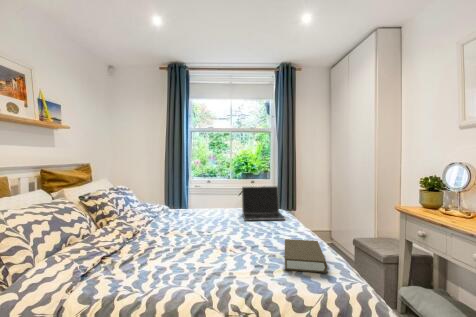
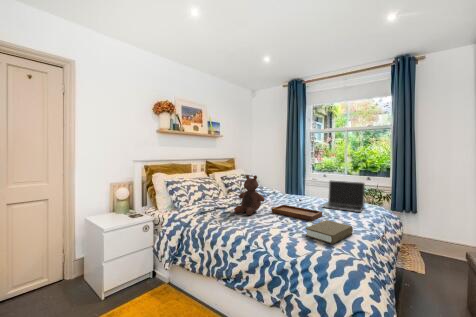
stuffed bear: none [141,189,190,256] -> present [234,175,265,215]
tray: none [198,215,260,243] -> present [272,199,322,221]

